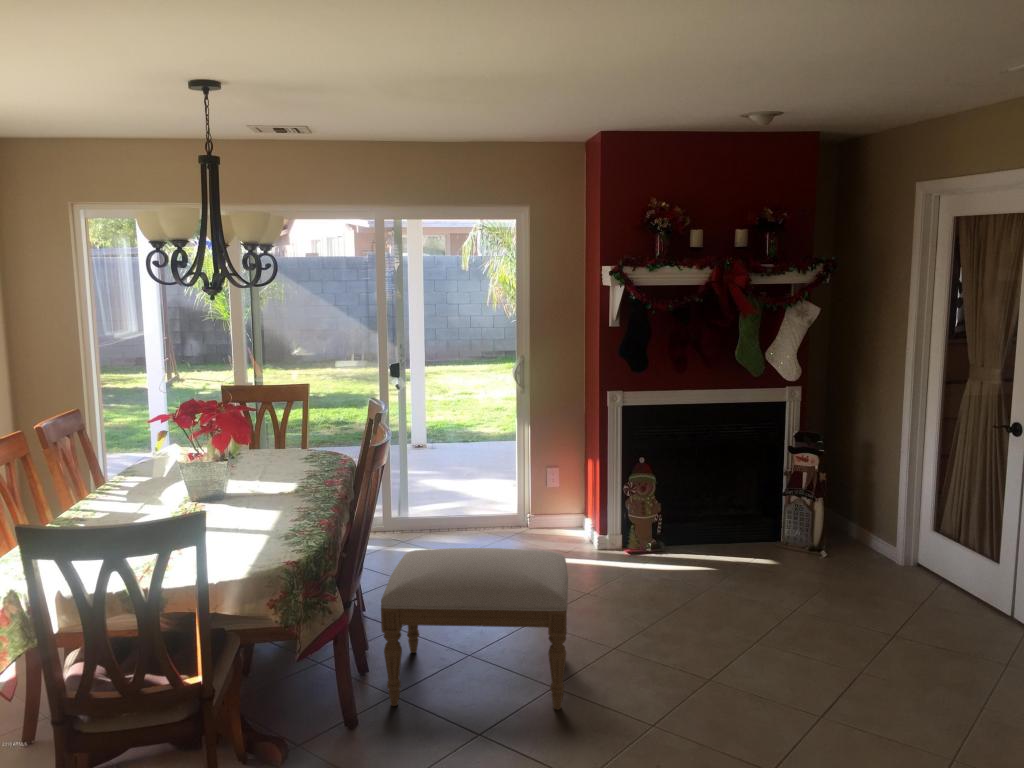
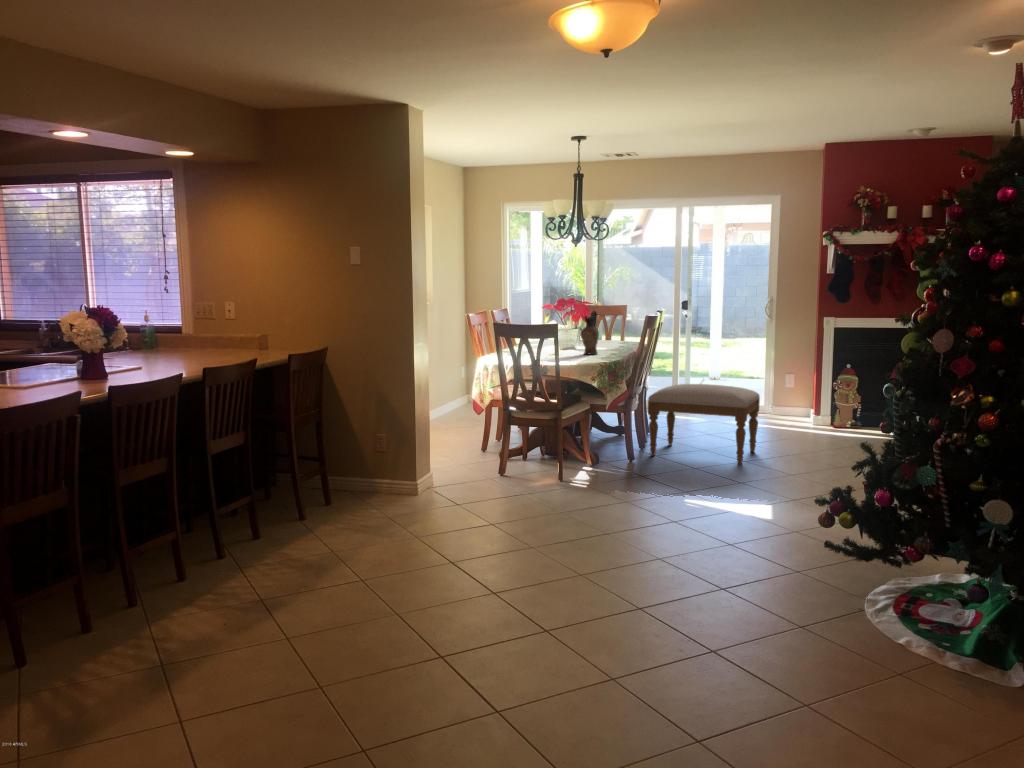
ceramic pitcher: none [237,448,278,545] -> present [581,311,599,354]

